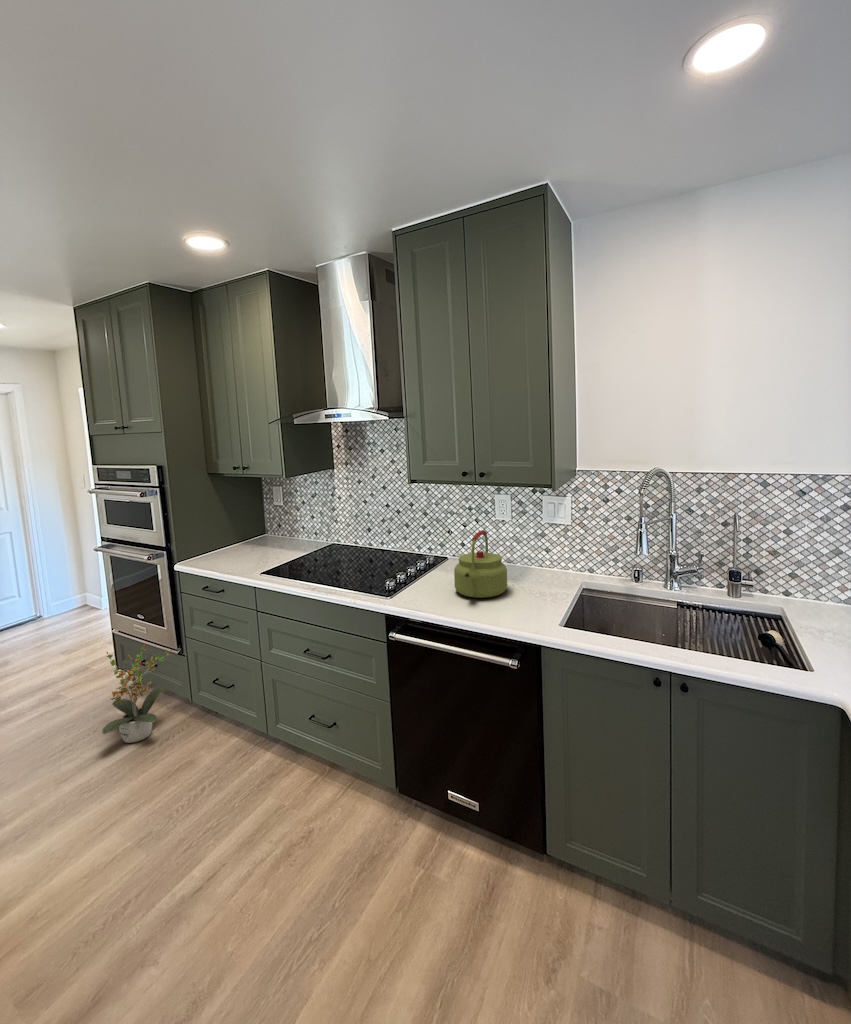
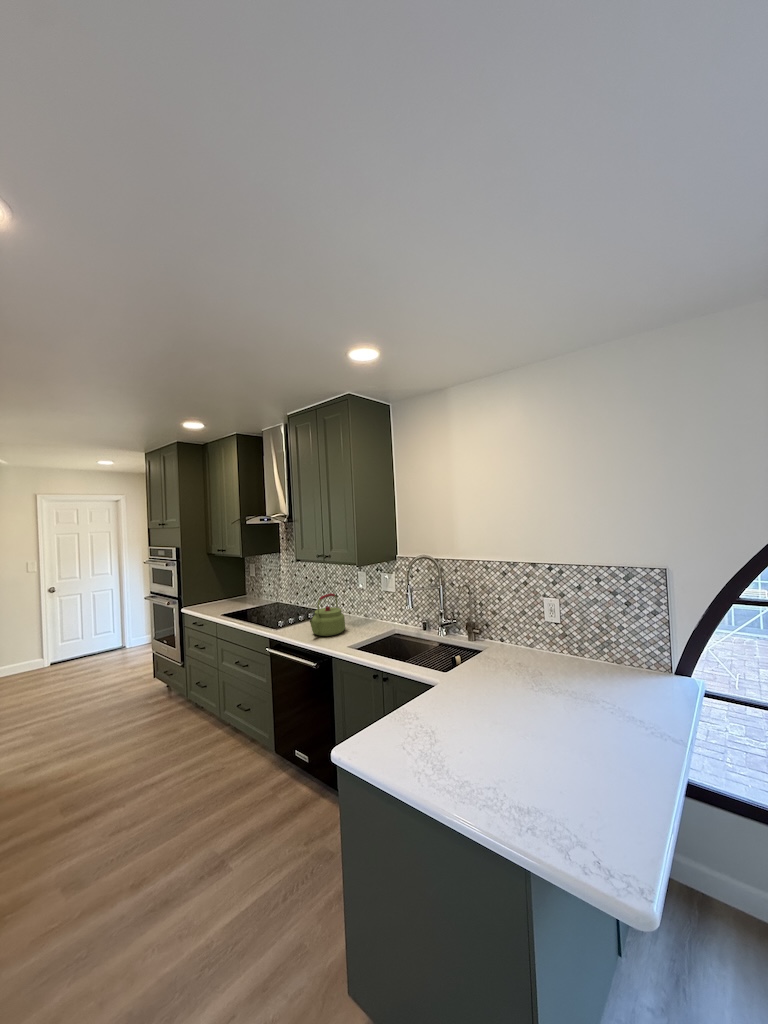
potted plant: present [102,645,173,743] -> none [127,661,177,723]

